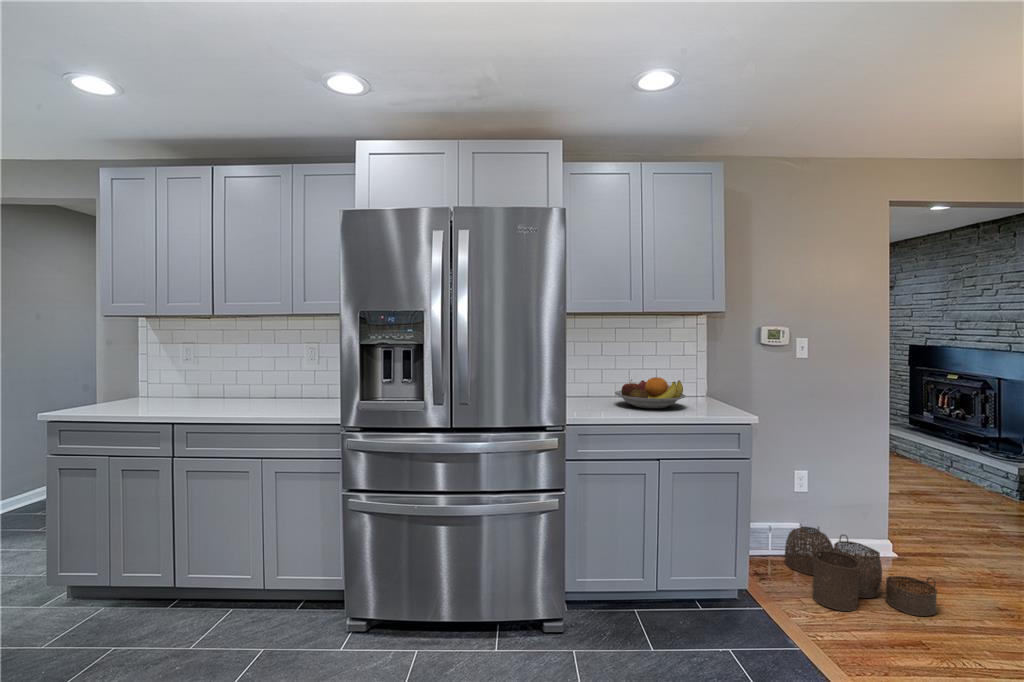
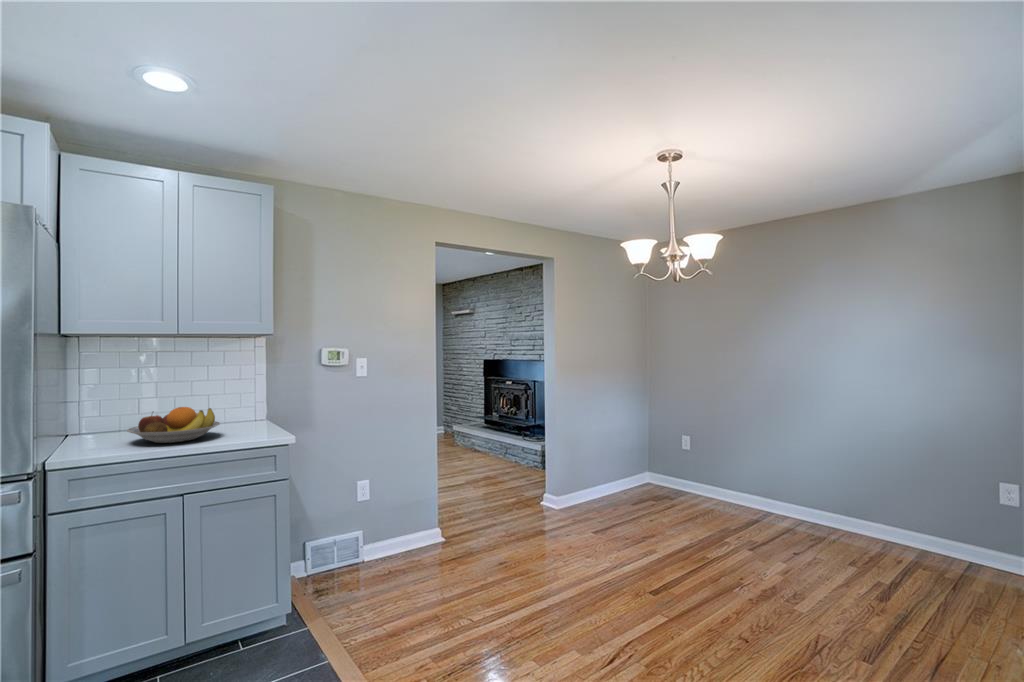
woven basket: present [784,526,937,616] -> none [347,530,457,608]

